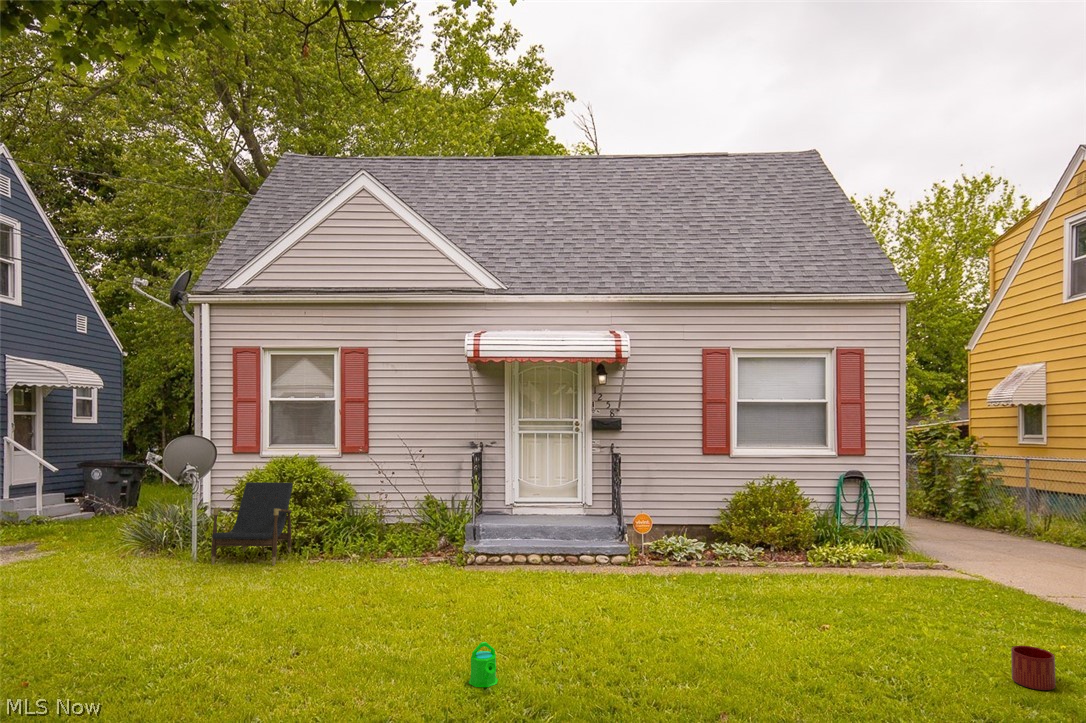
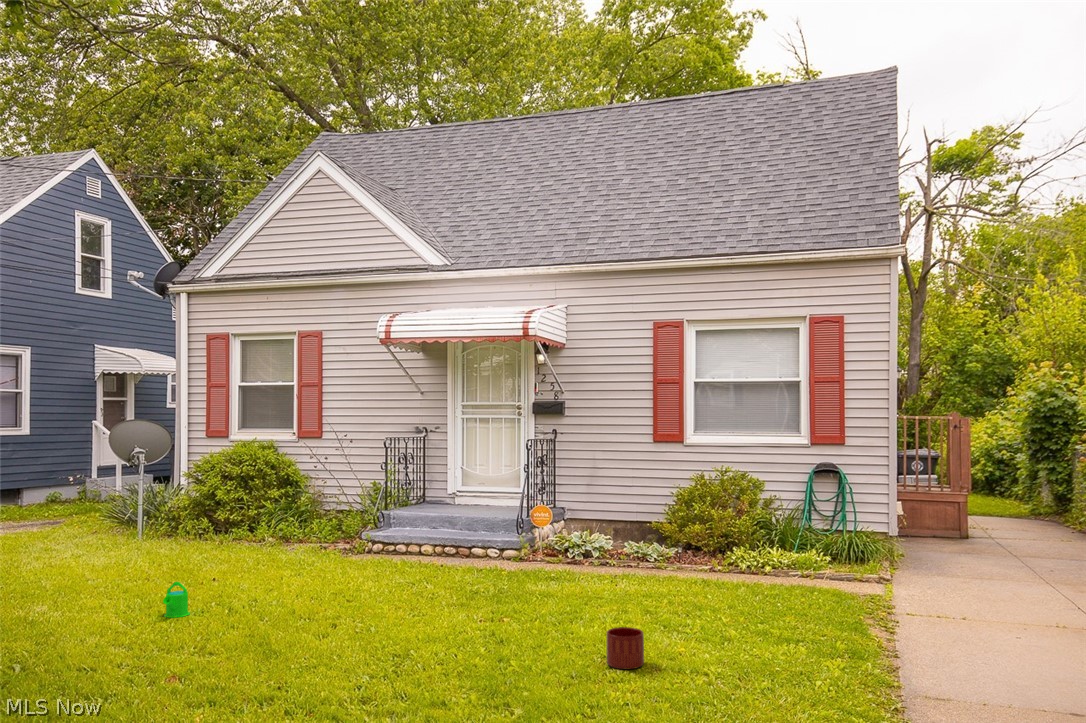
lounge chair: present [211,482,293,566] -> none [149,462,232,537]

